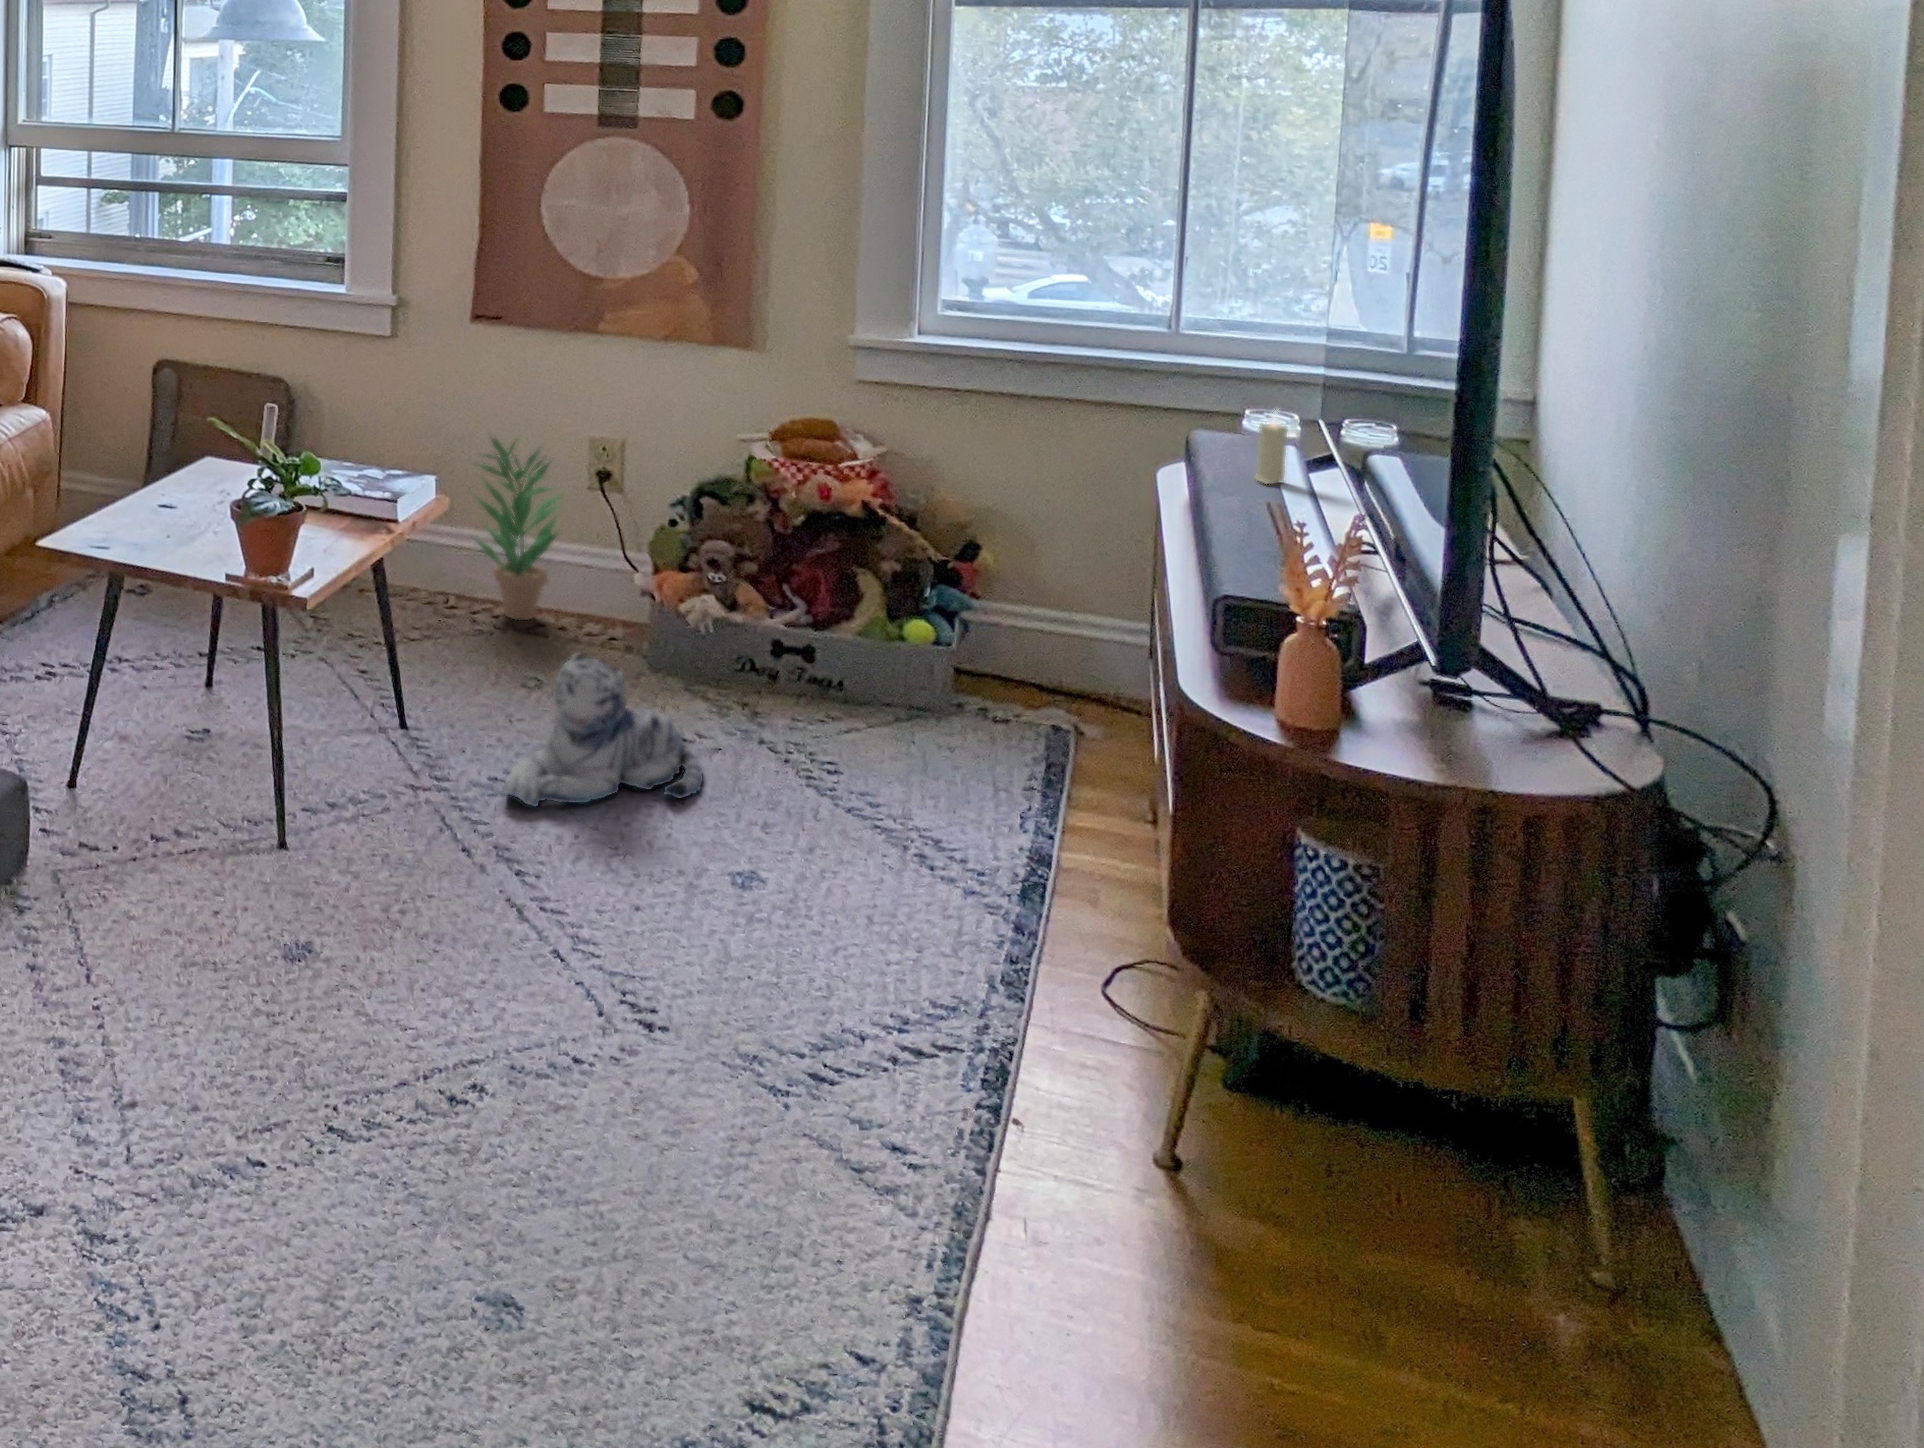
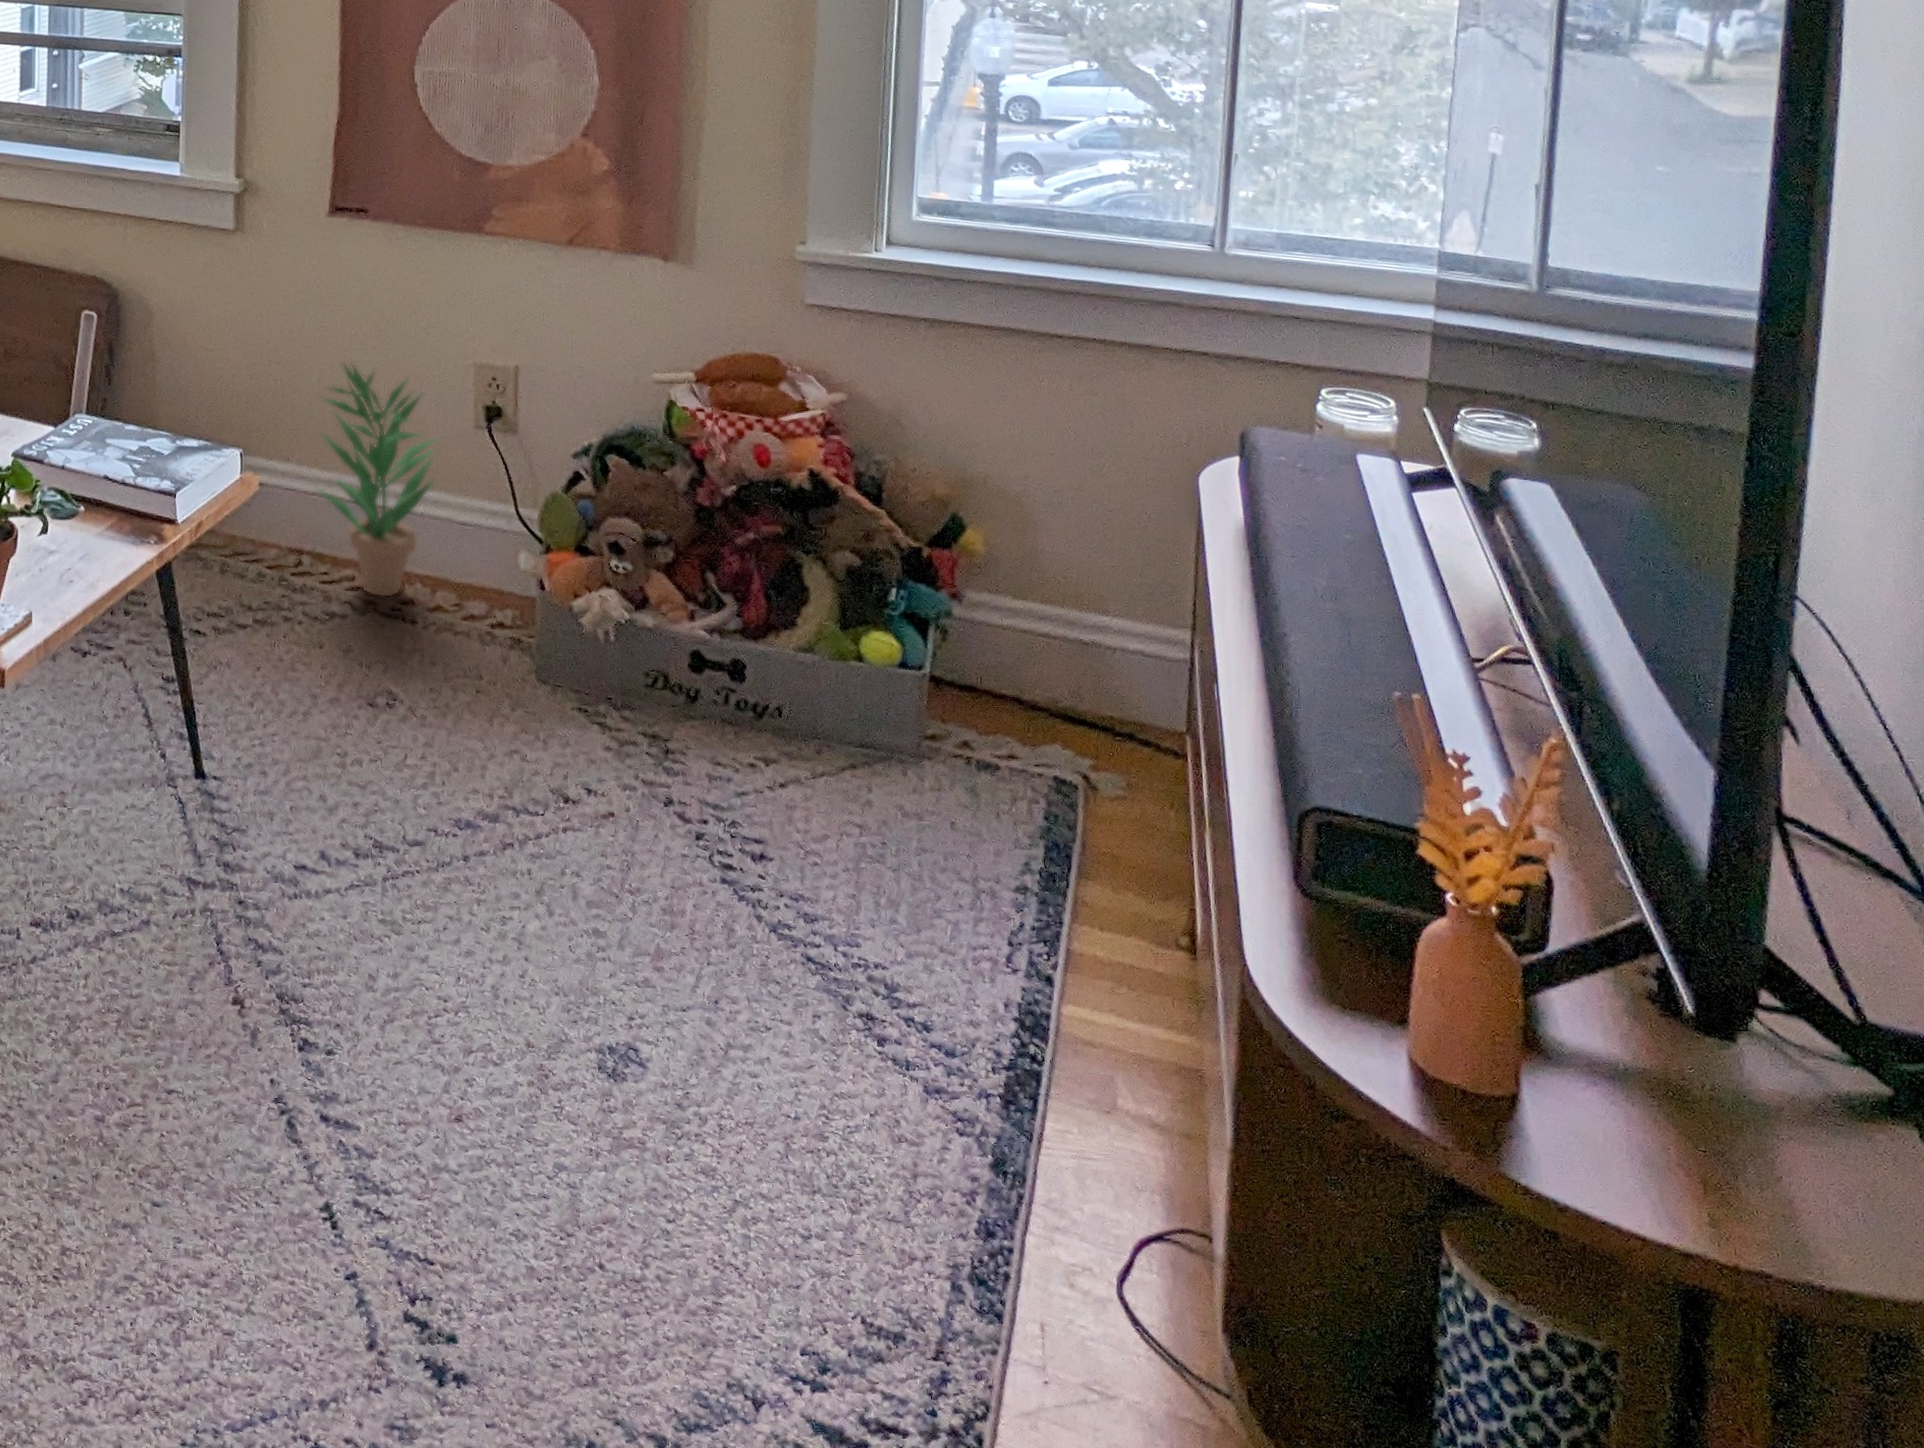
candle: present [1256,412,1288,483] -> none [1333,394,1384,499]
plush toy: present [503,653,702,806] -> none [304,706,582,928]

